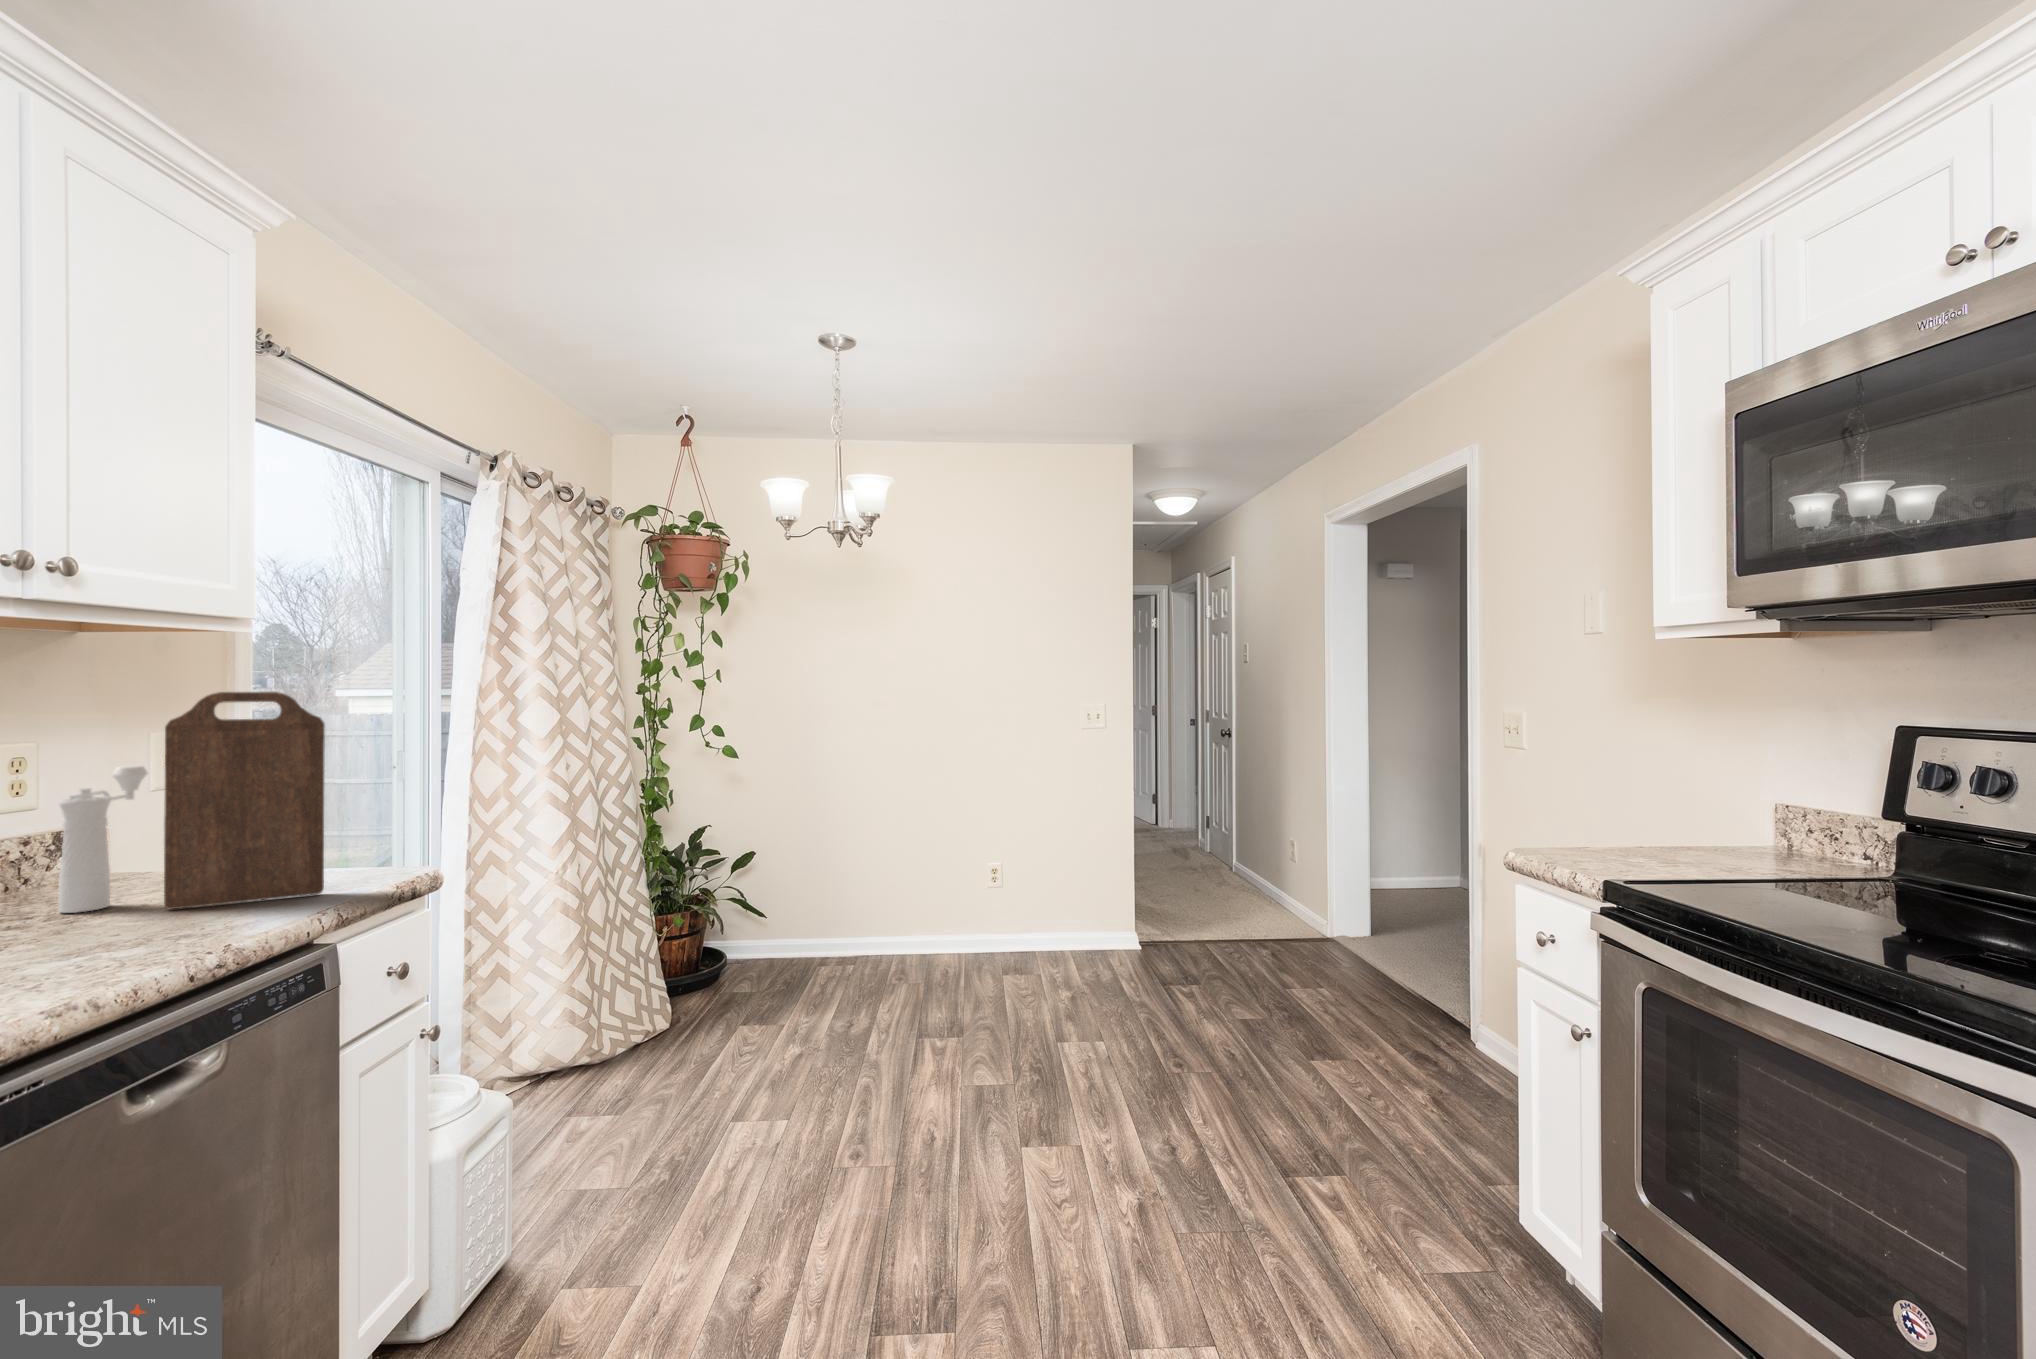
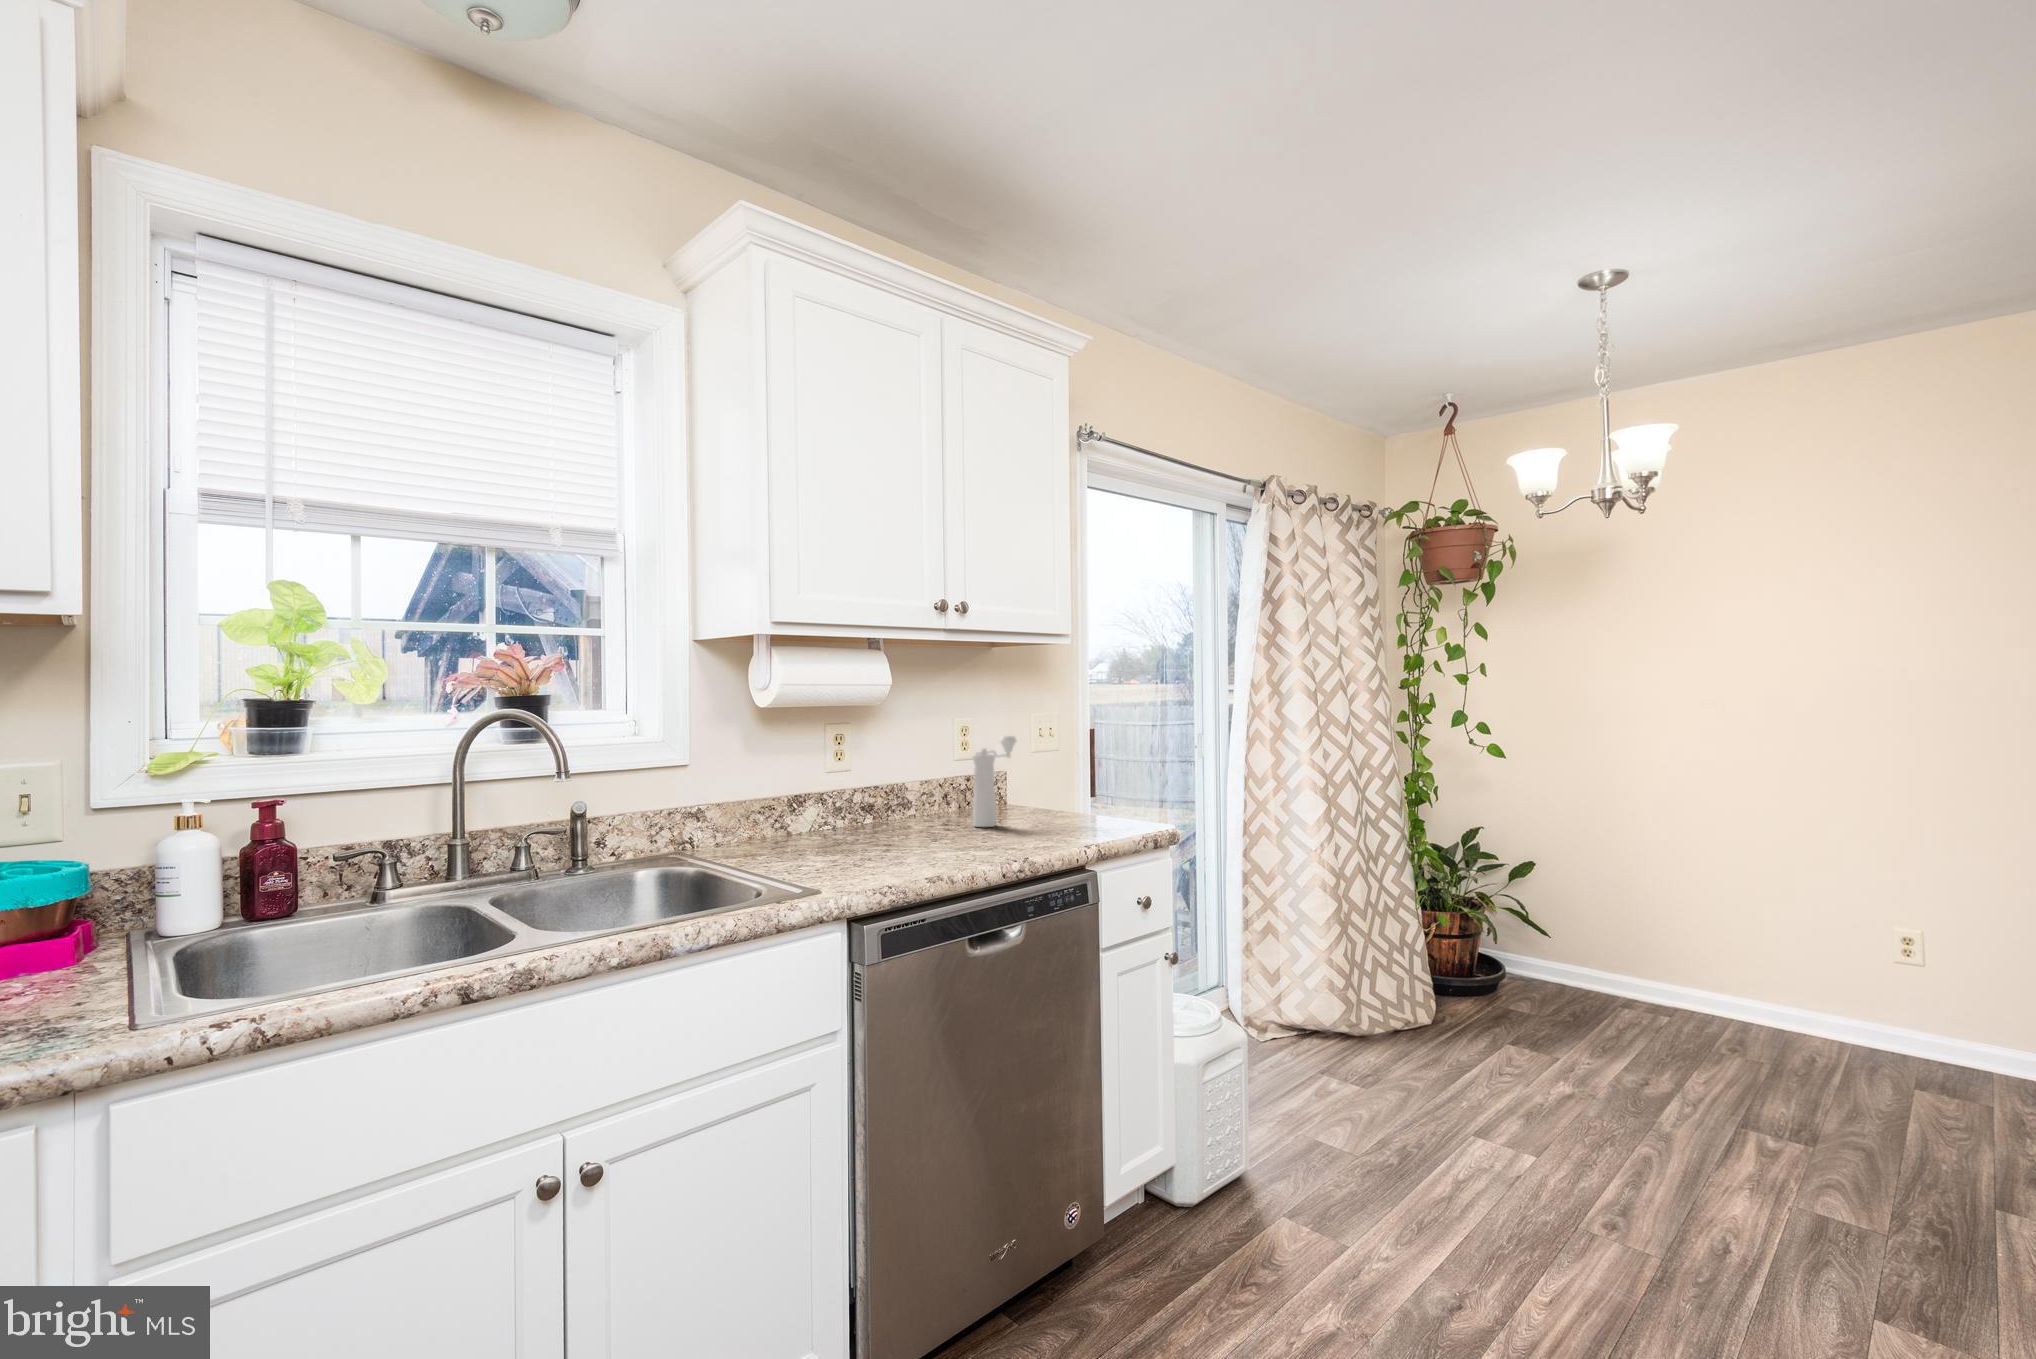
cutting board: present [164,692,325,910] -> none [1015,686,1101,835]

